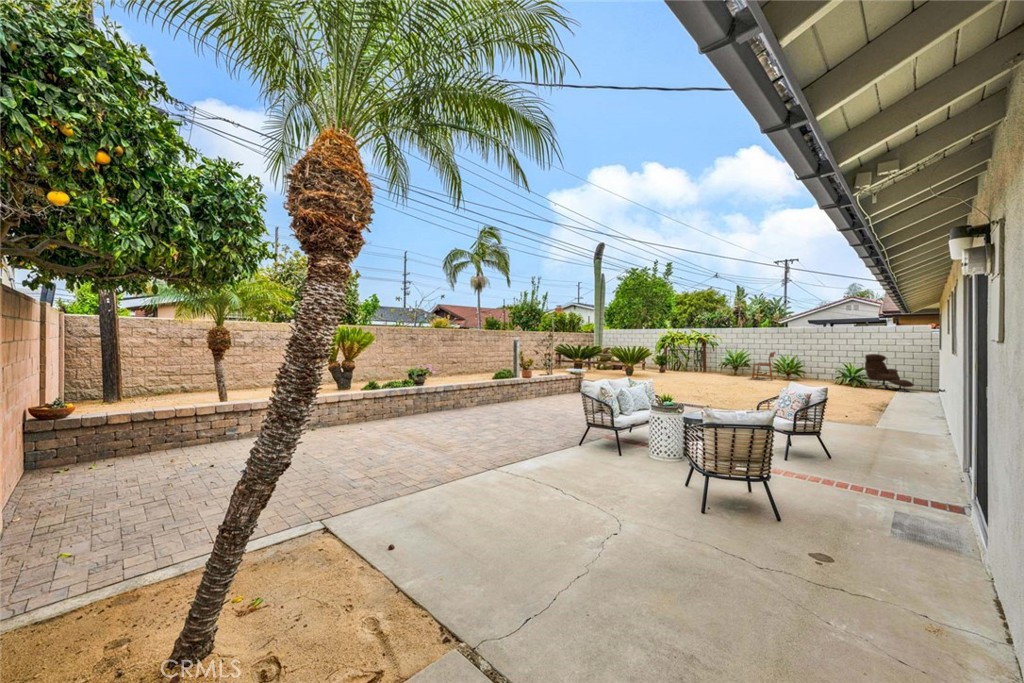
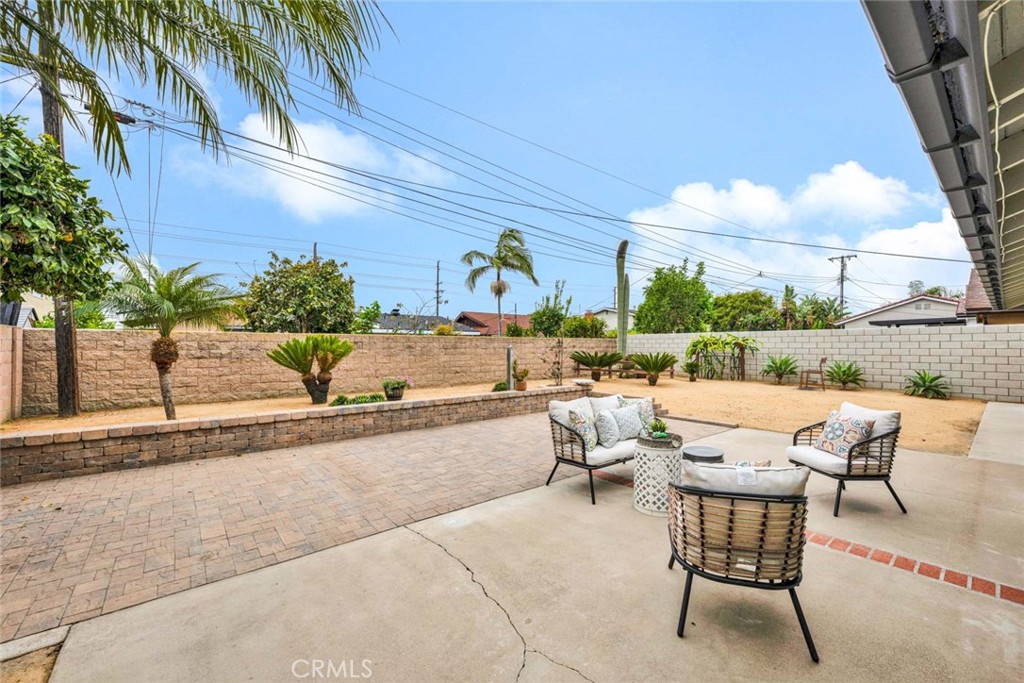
lounge chair: present [865,354,913,392] -> none [944,359,1013,406]

